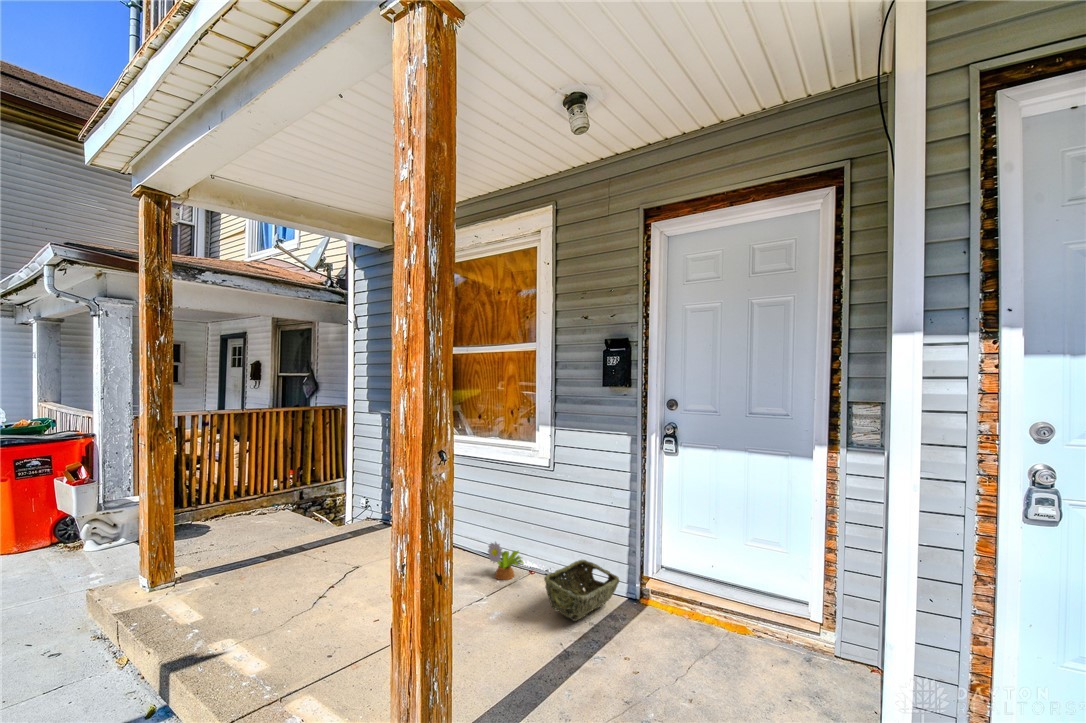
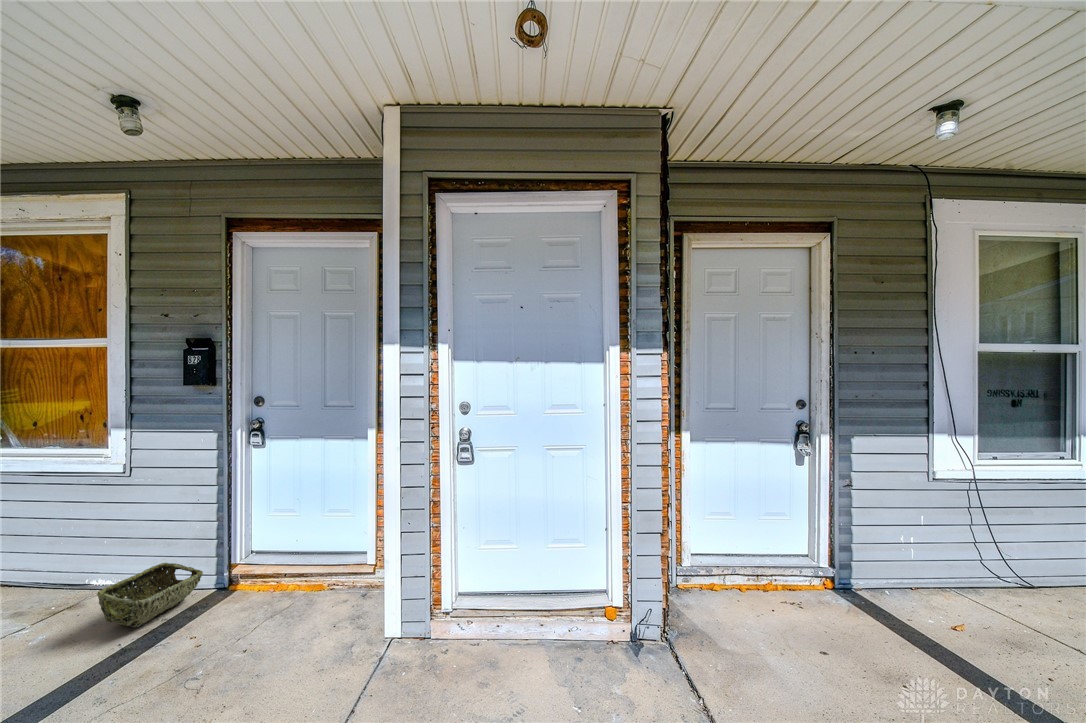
decorative plant: present [488,542,524,580] -> none [31,568,89,610]

